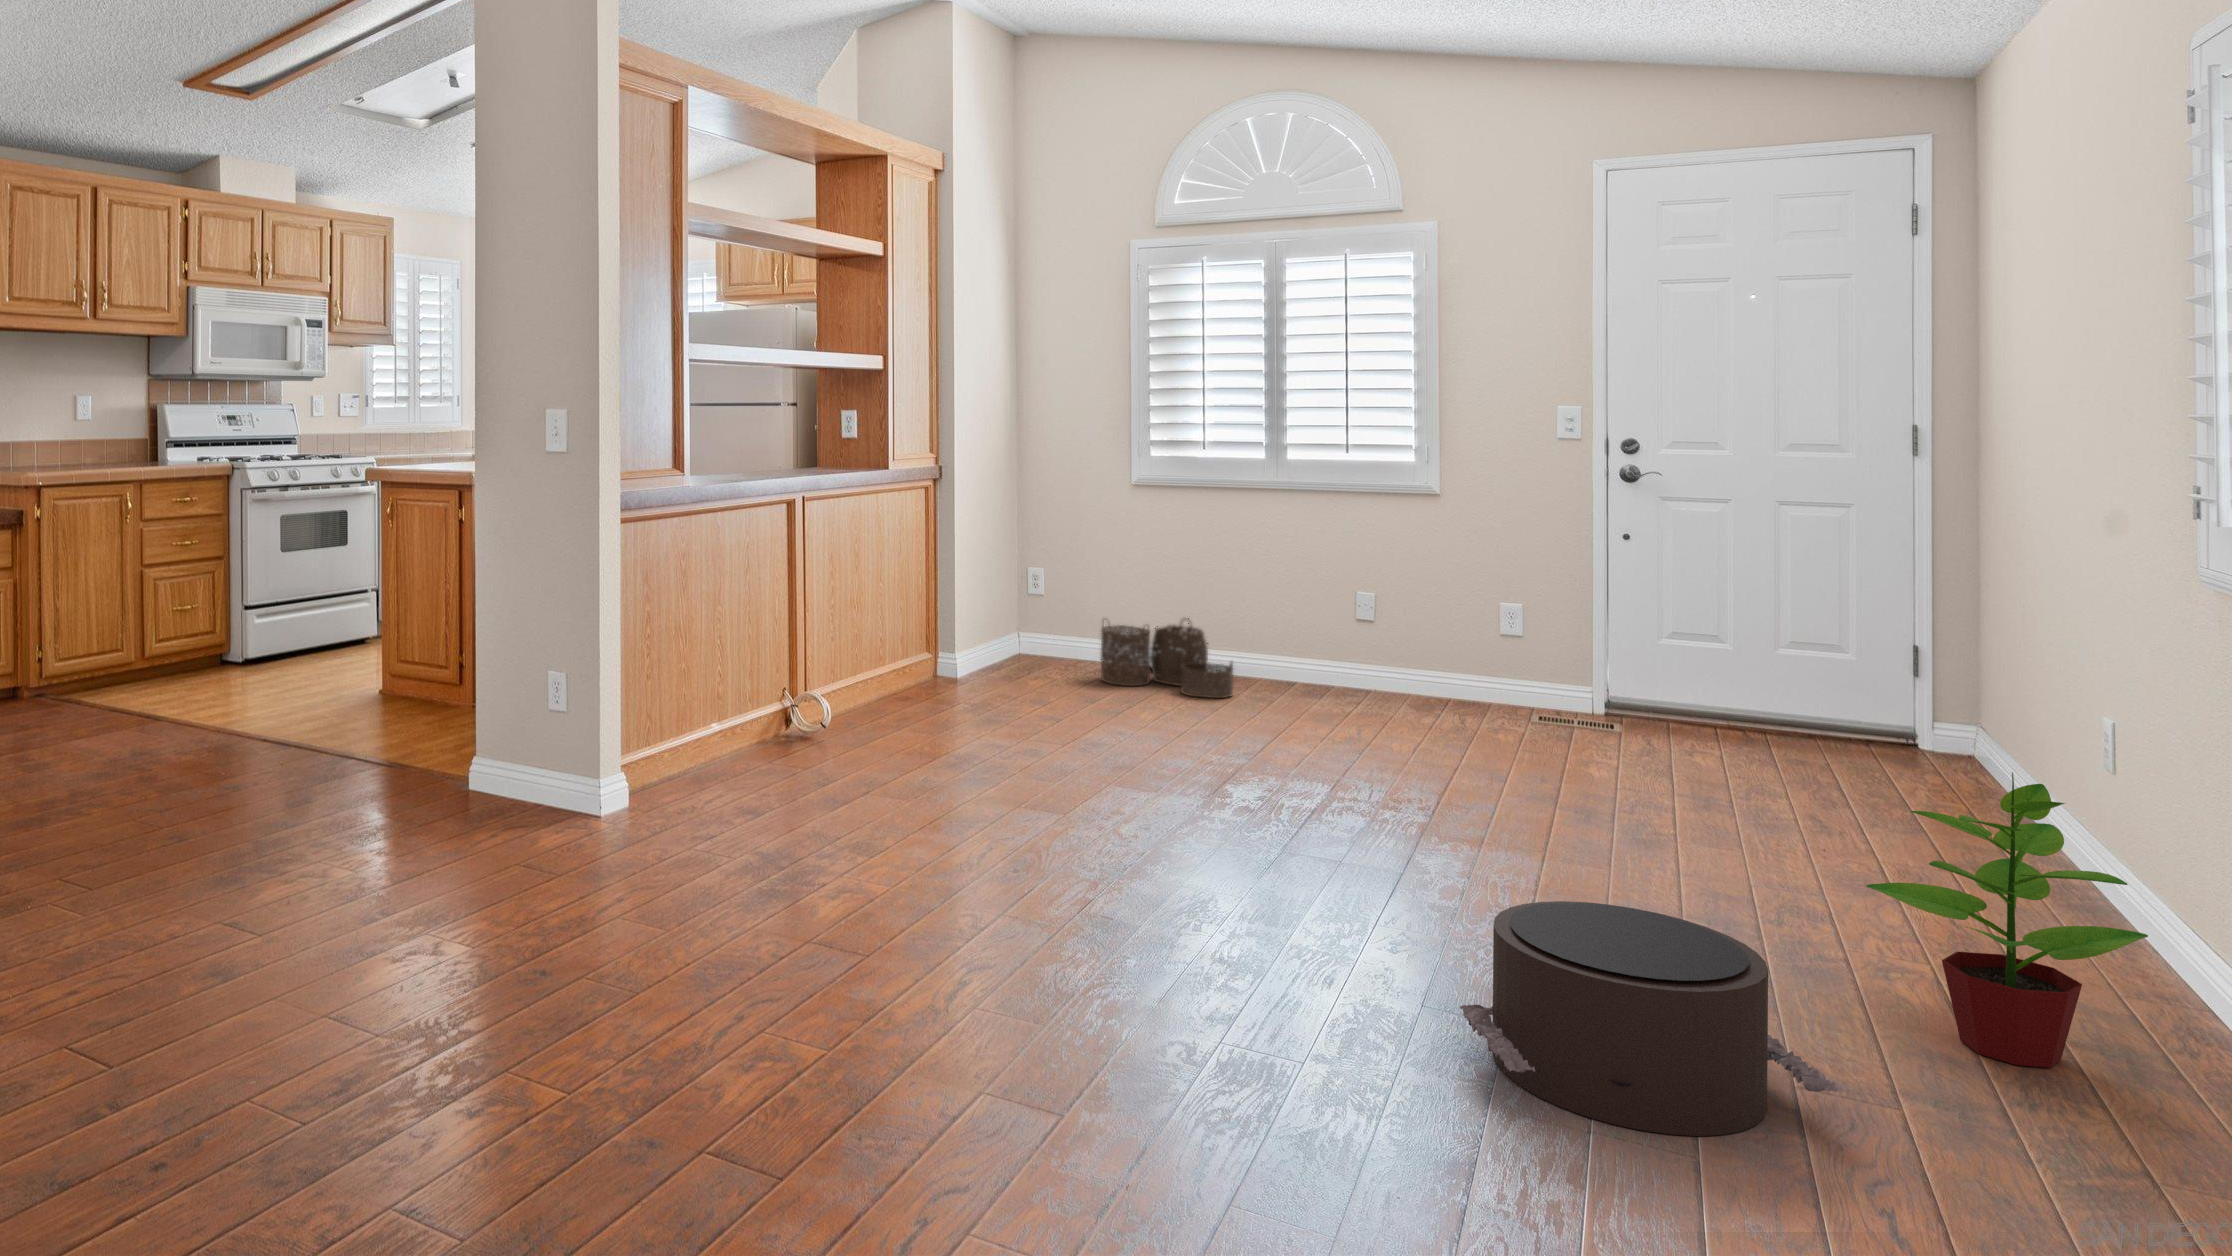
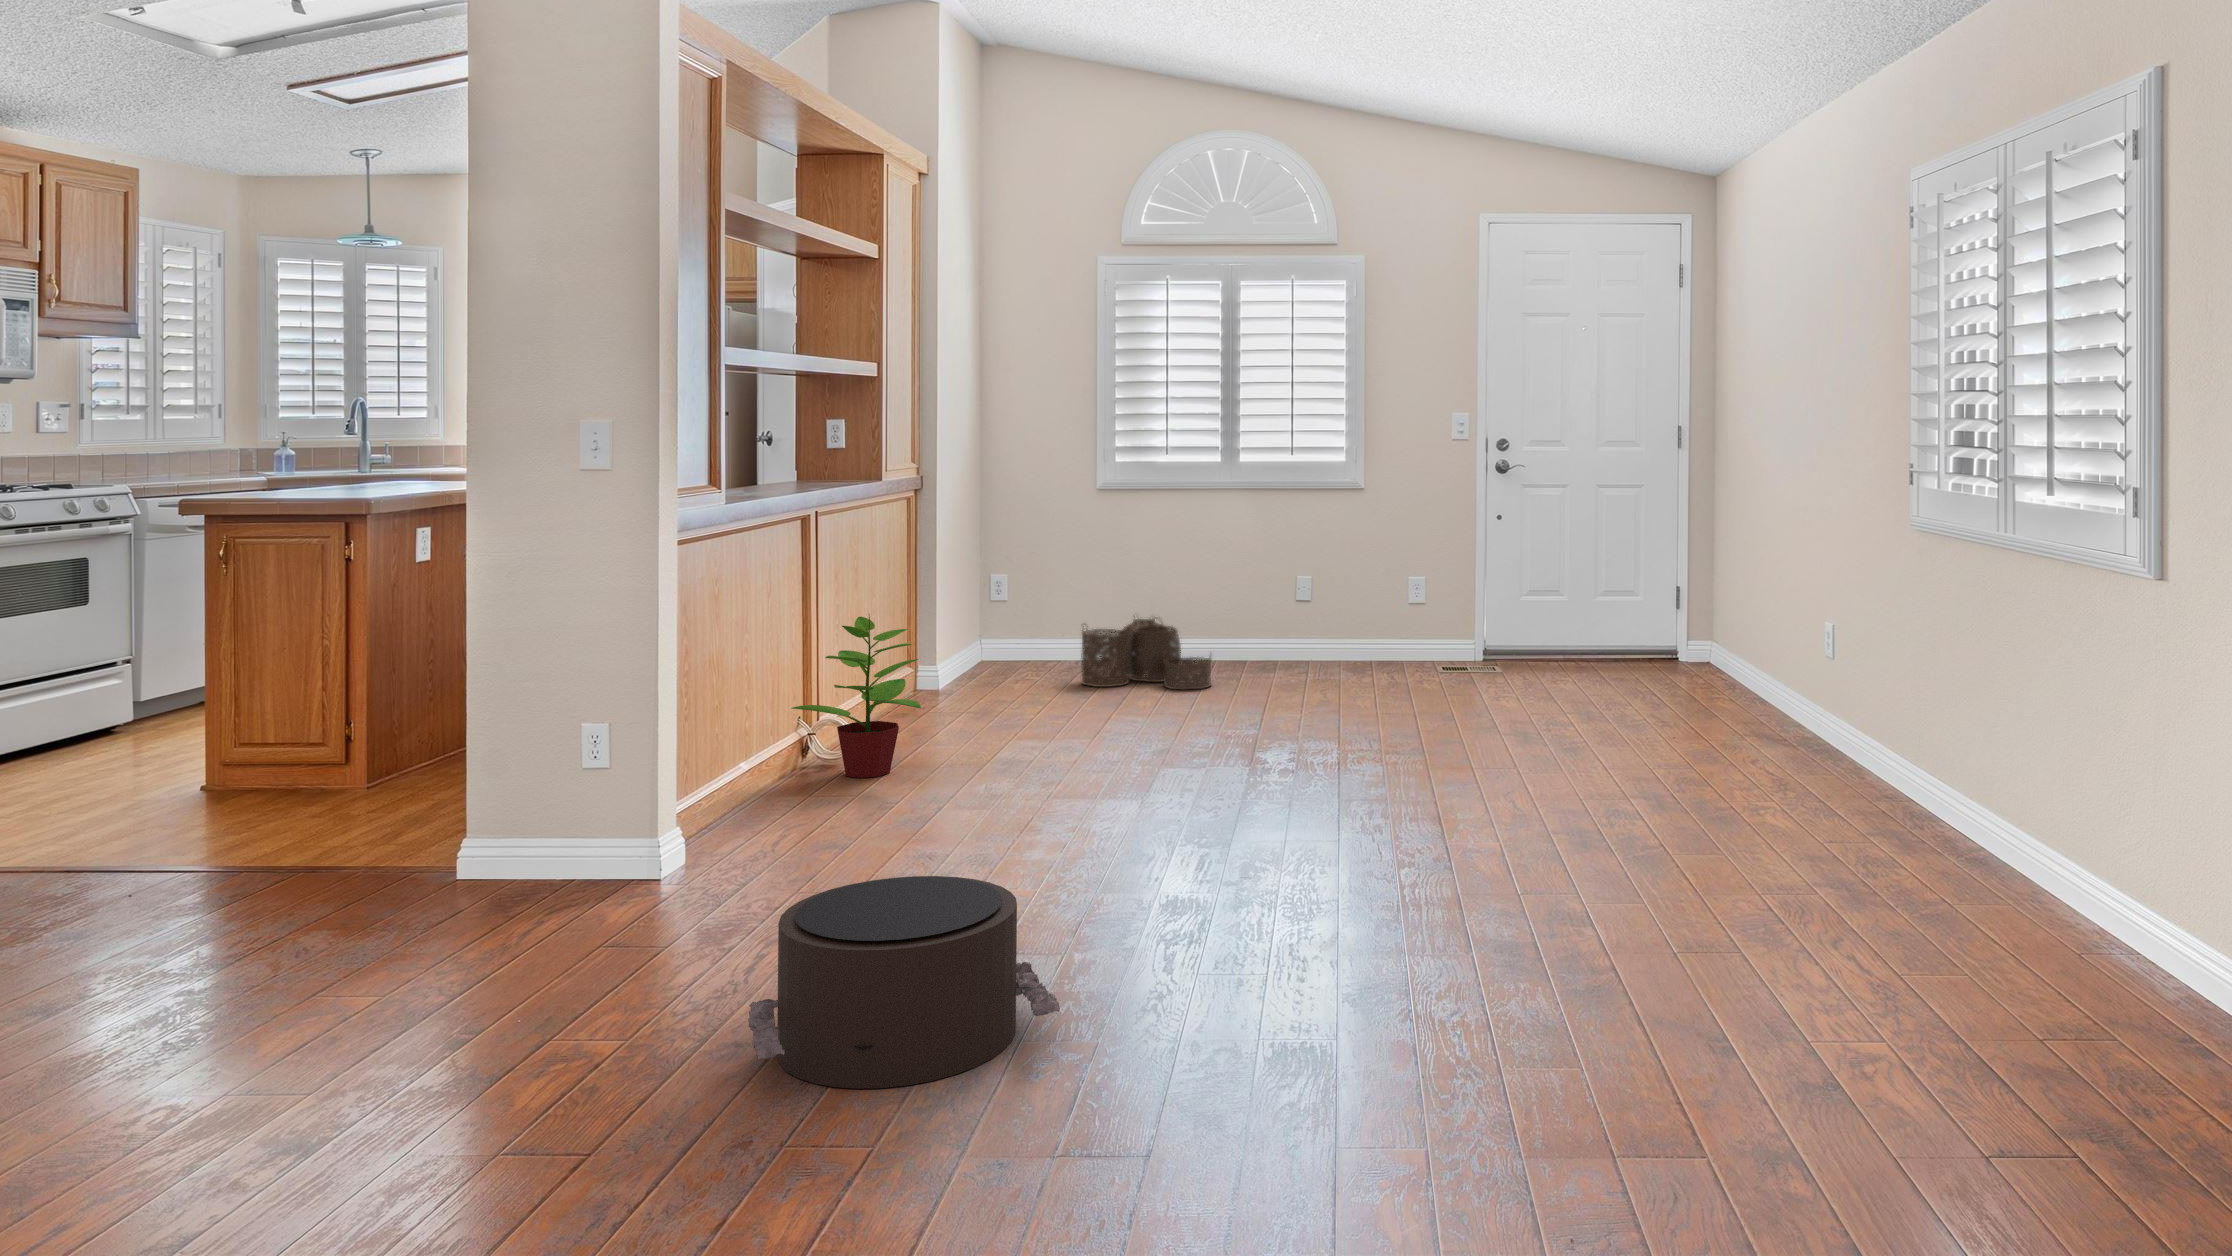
potted plant: present [1866,772,2148,1068] -> present [792,616,921,778]
pouf: present [1460,901,1839,1136] -> present [748,876,1060,1089]

